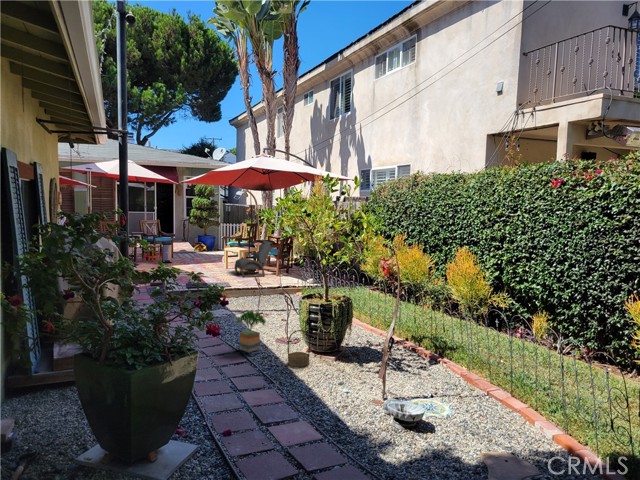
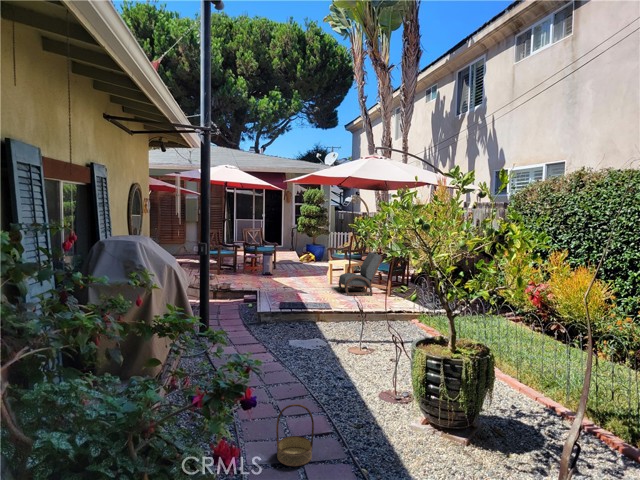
potted tree: present [237,311,266,352] -> none [324,353,365,414]
basket: present [288,330,310,367] -> present [276,404,314,466]

